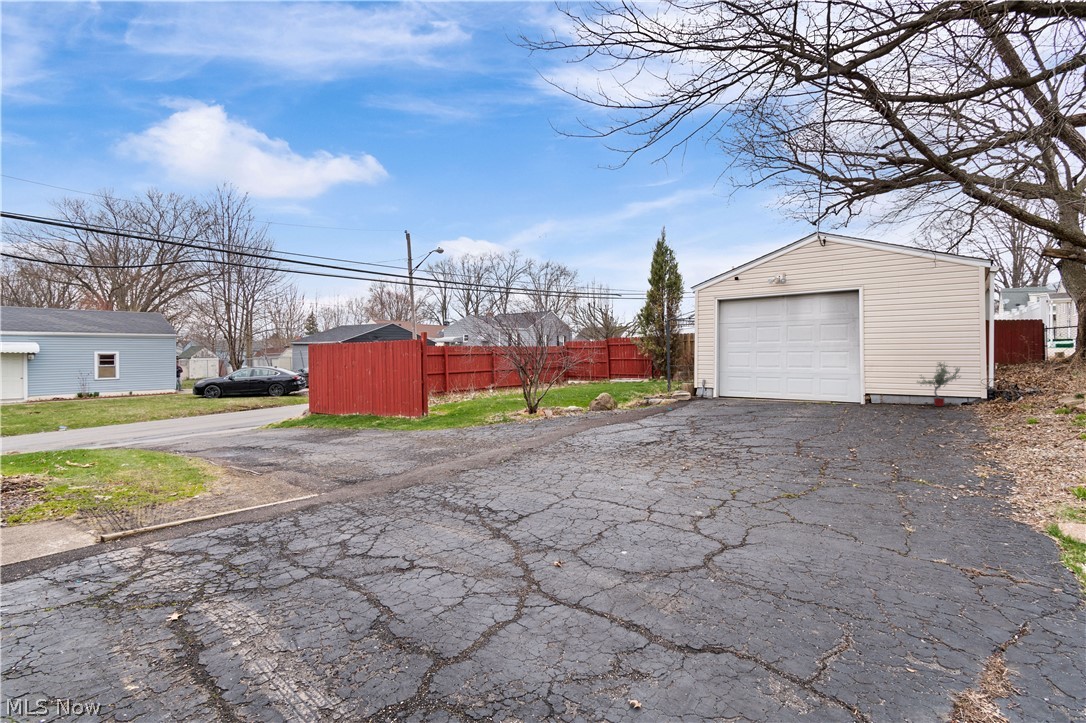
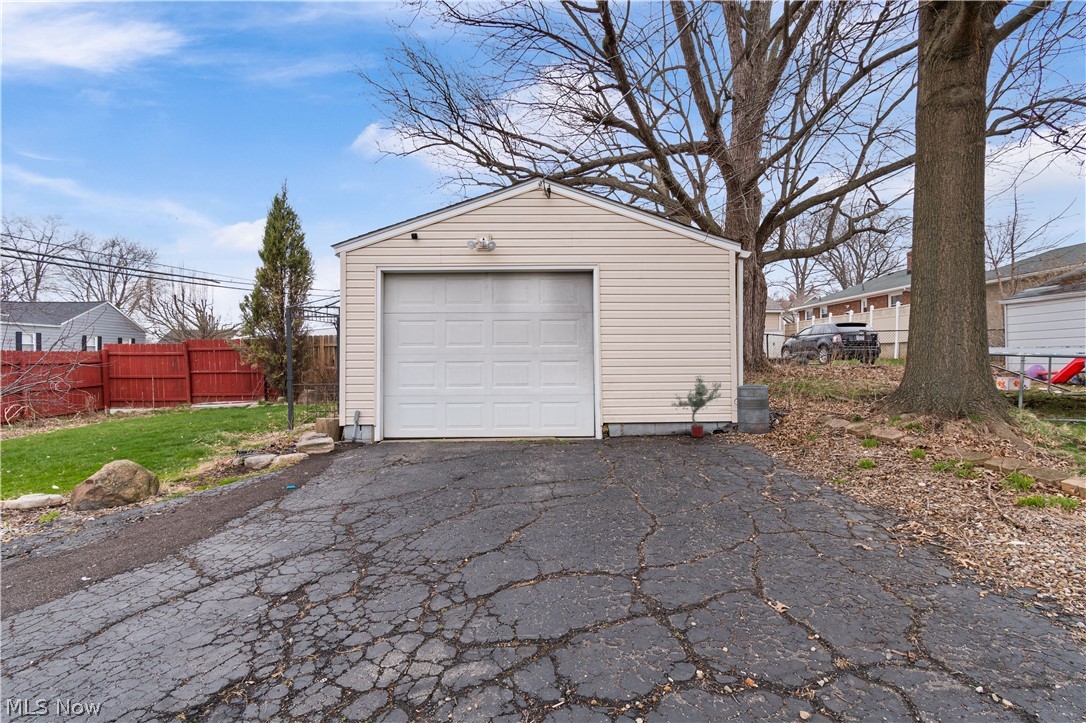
trash can: none [984,370,1023,407] -> present [736,385,770,434]

